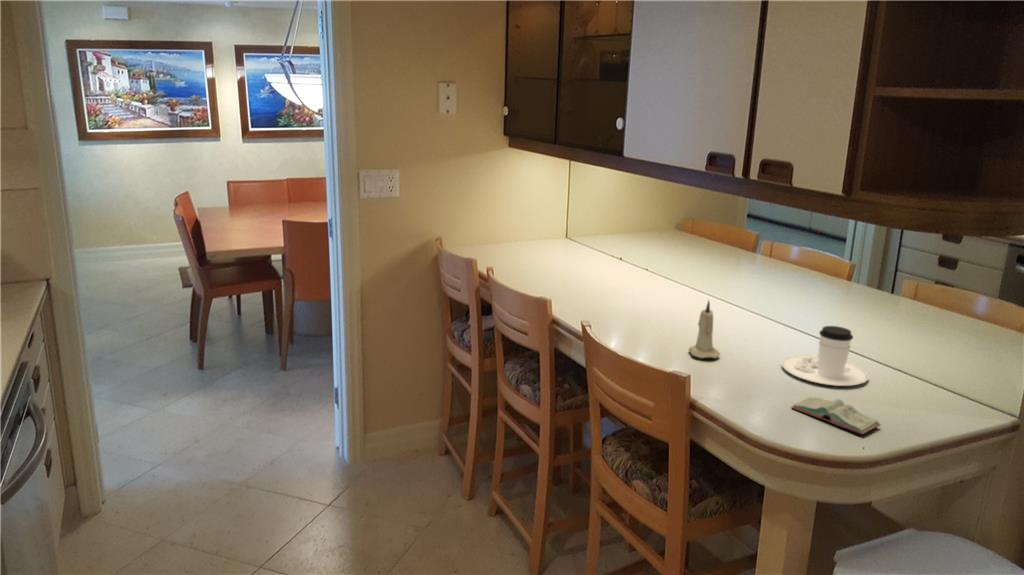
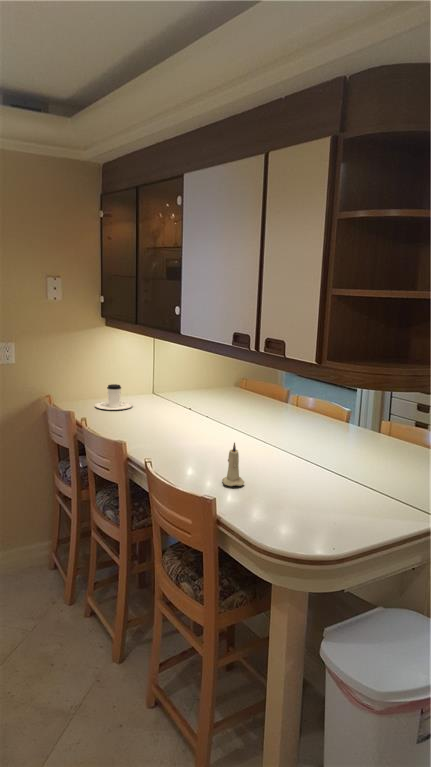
coffee cup: present [782,326,869,386] -> present [95,384,132,410]
book: present [792,397,880,435] -> none [287,513,347,540]

